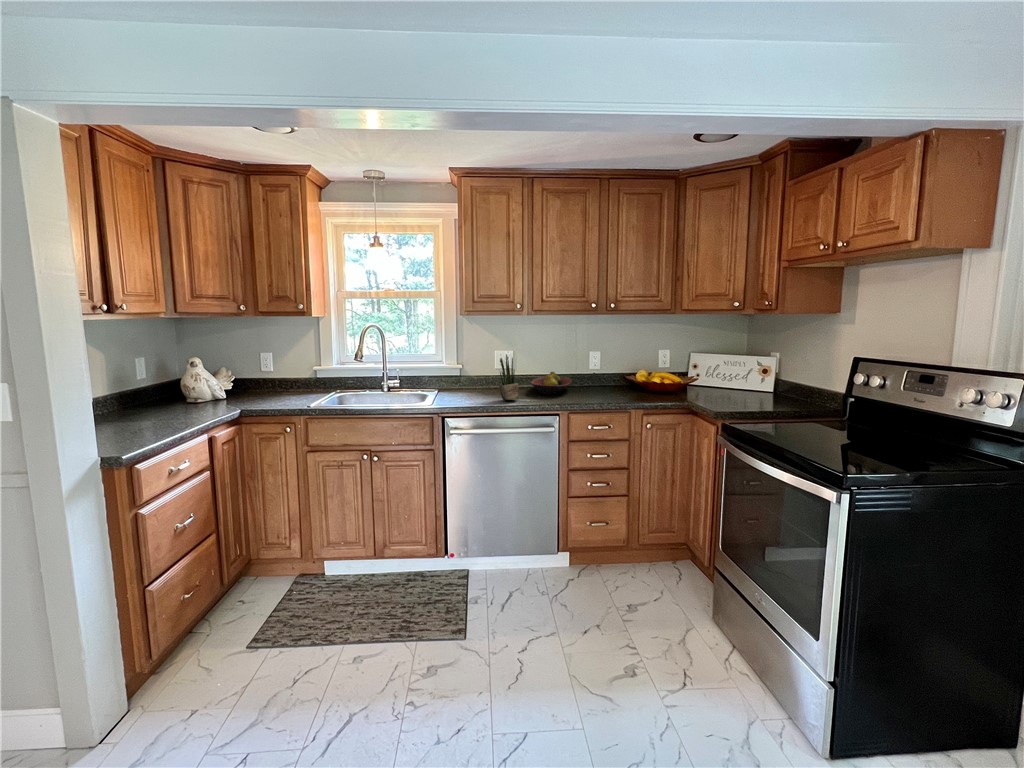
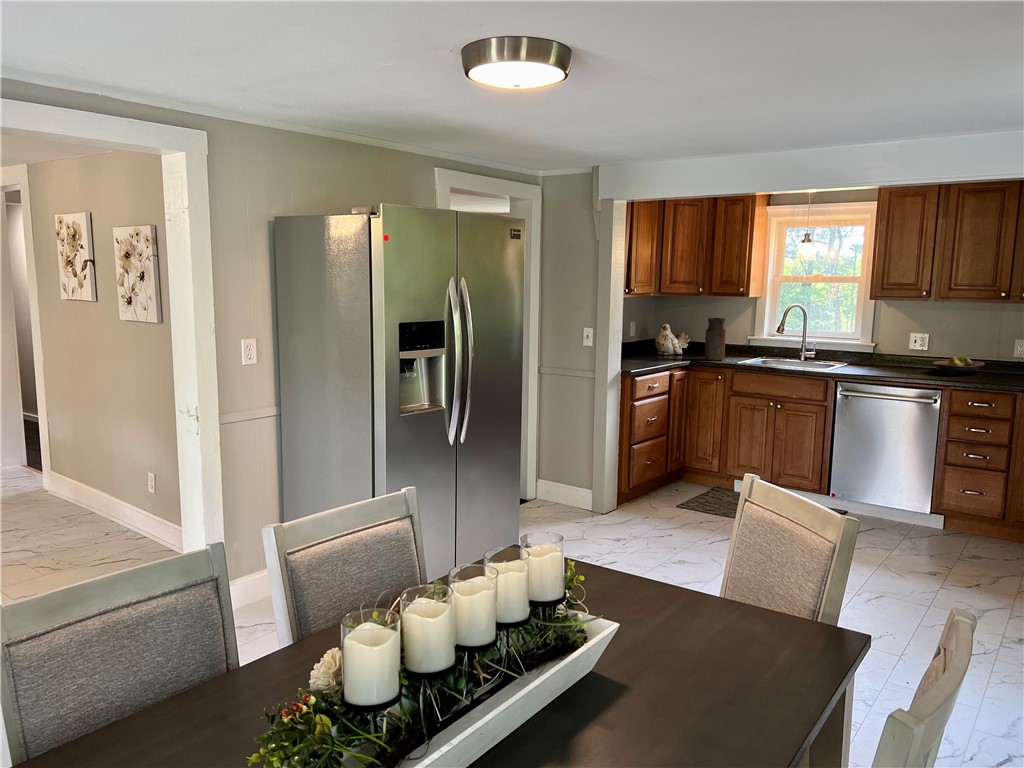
vase: none [258,346,289,406] -> present [705,318,726,361]
potted plant: present [500,355,519,400] -> none [894,334,912,373]

